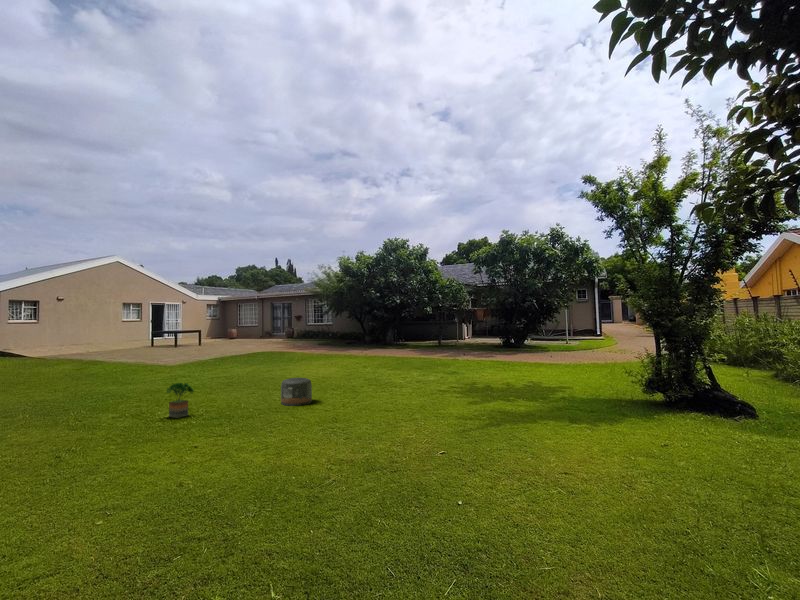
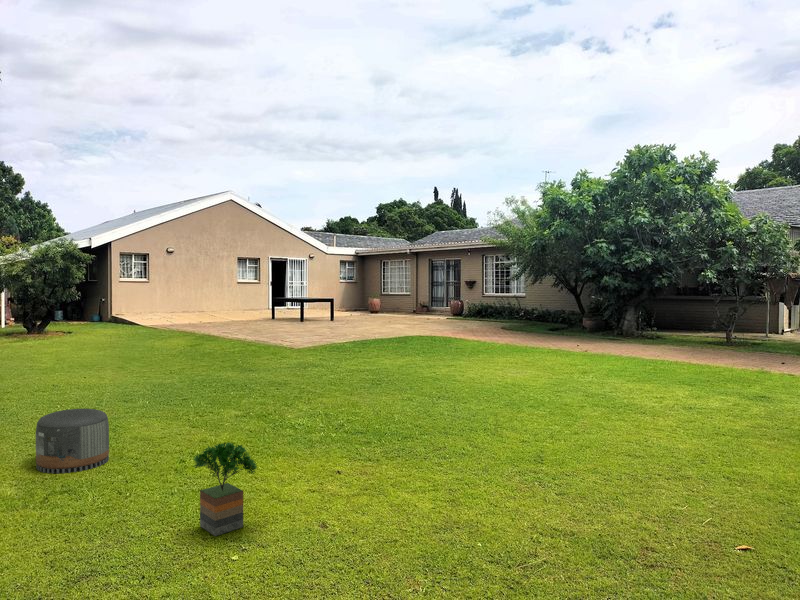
pouf: present [281,378,312,406] -> present [36,409,109,473]

